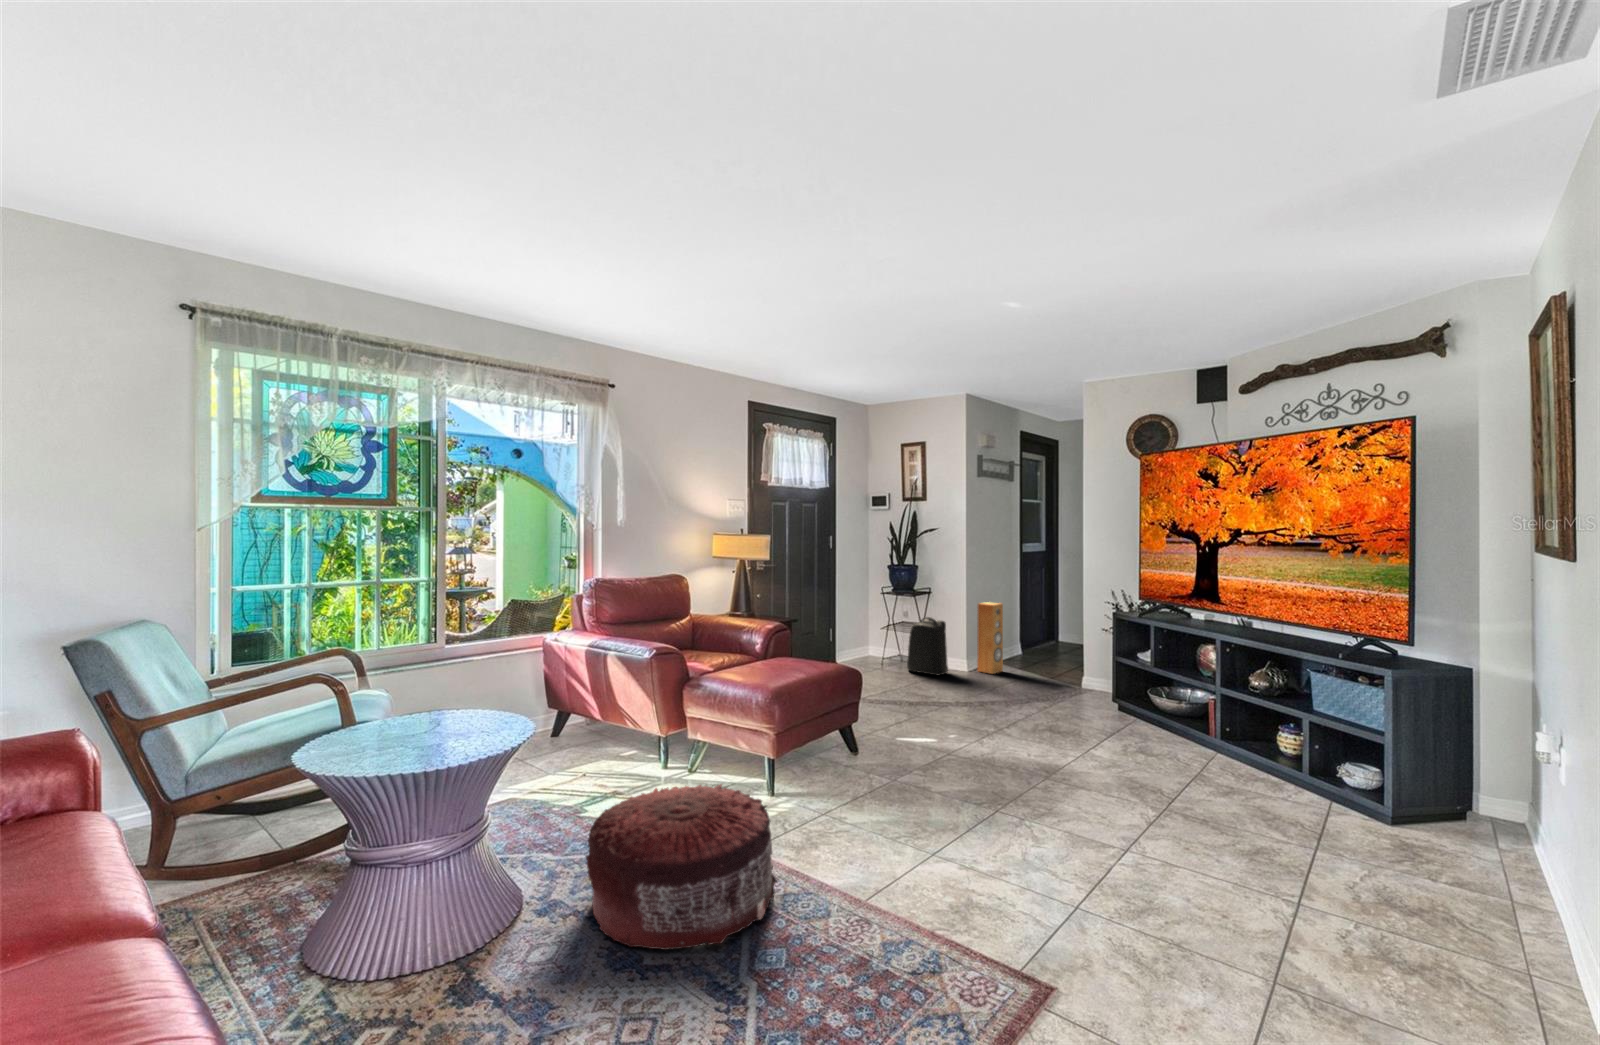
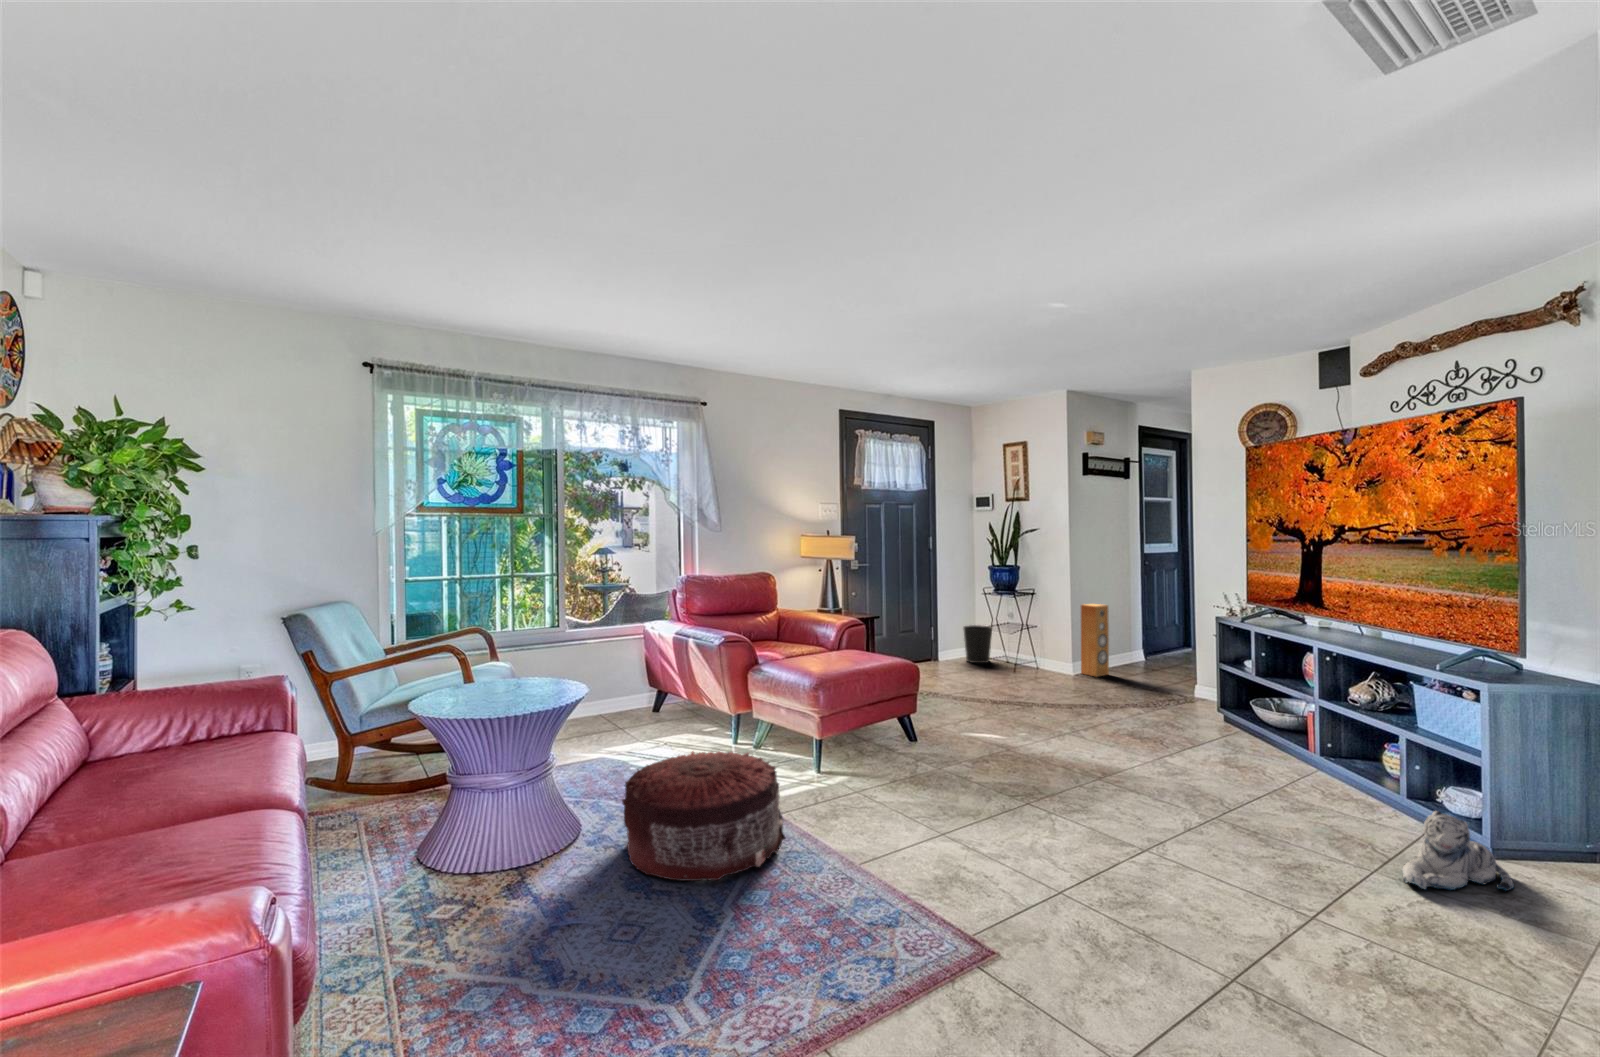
backpack: present [907,617,948,675] -> none [1006,617,1050,676]
wastebasket: none [860,626,890,665] -> present [963,625,992,663]
plush toy: none [1350,792,1437,867] -> present [1402,811,1514,891]

